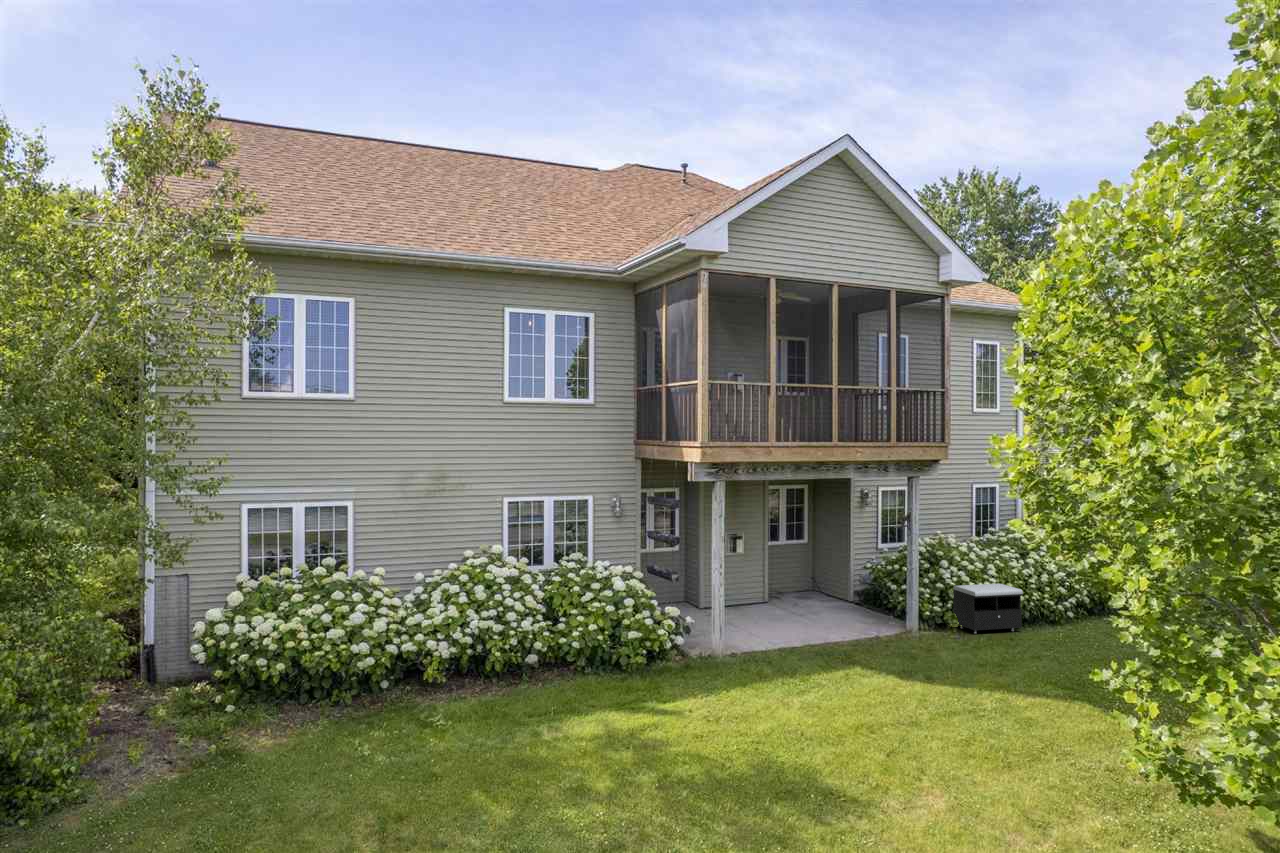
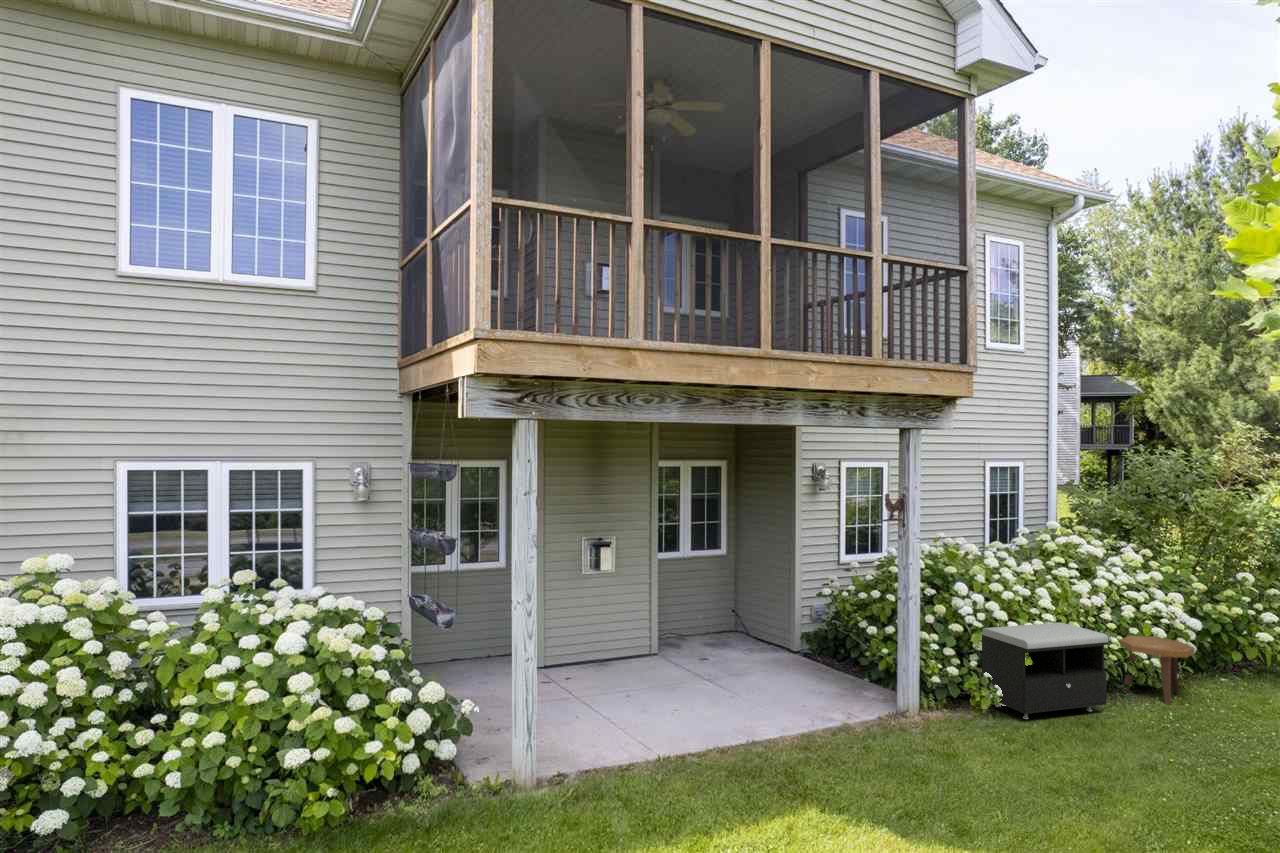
side table: none [1036,592,1077,630] -> present [1120,636,1194,705]

